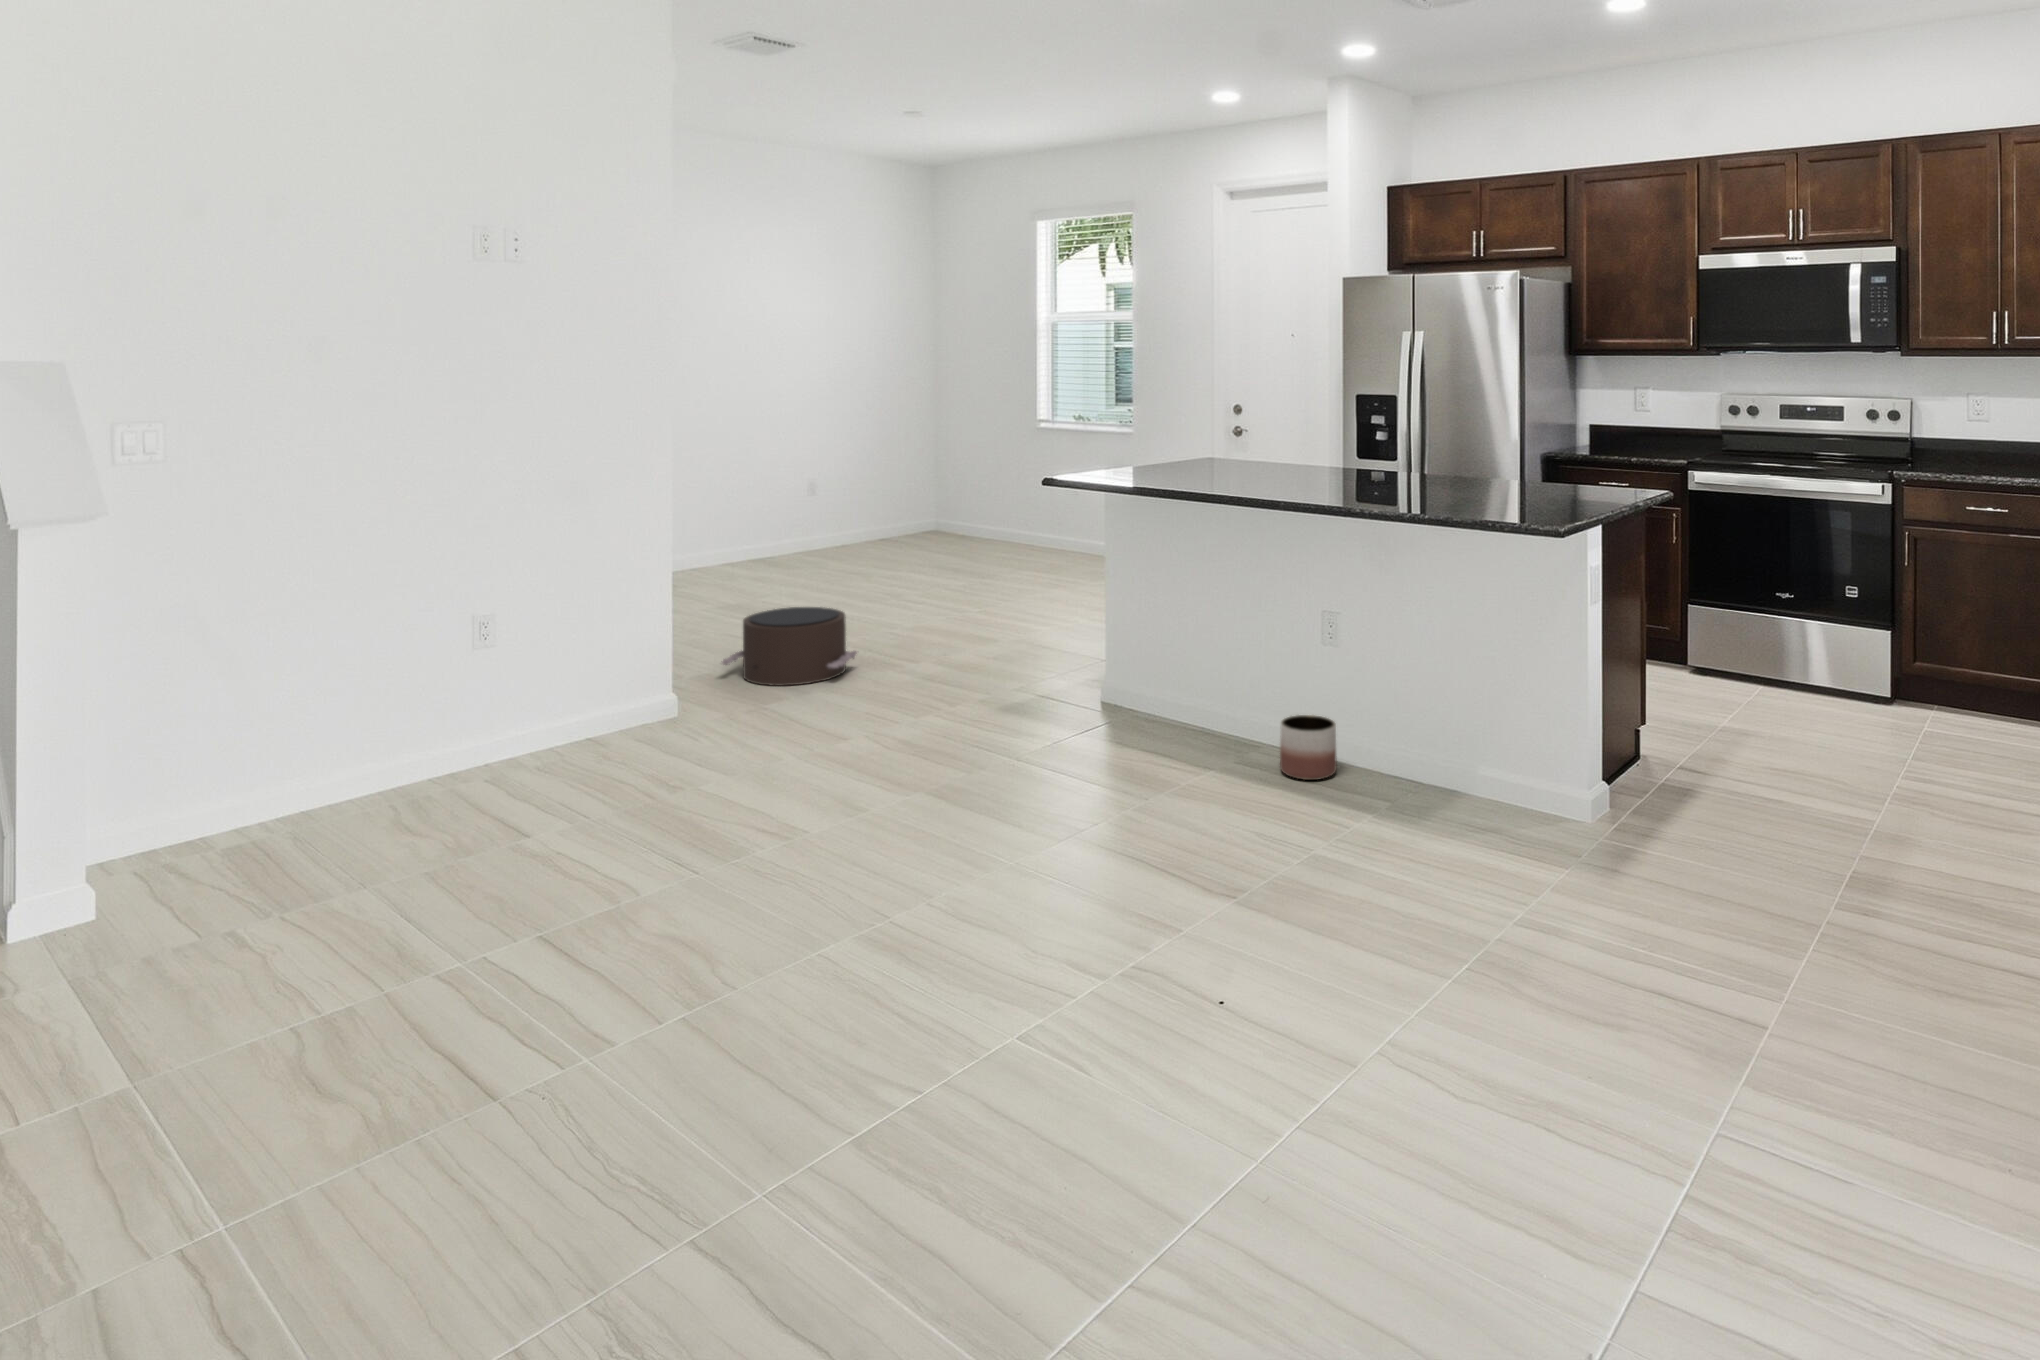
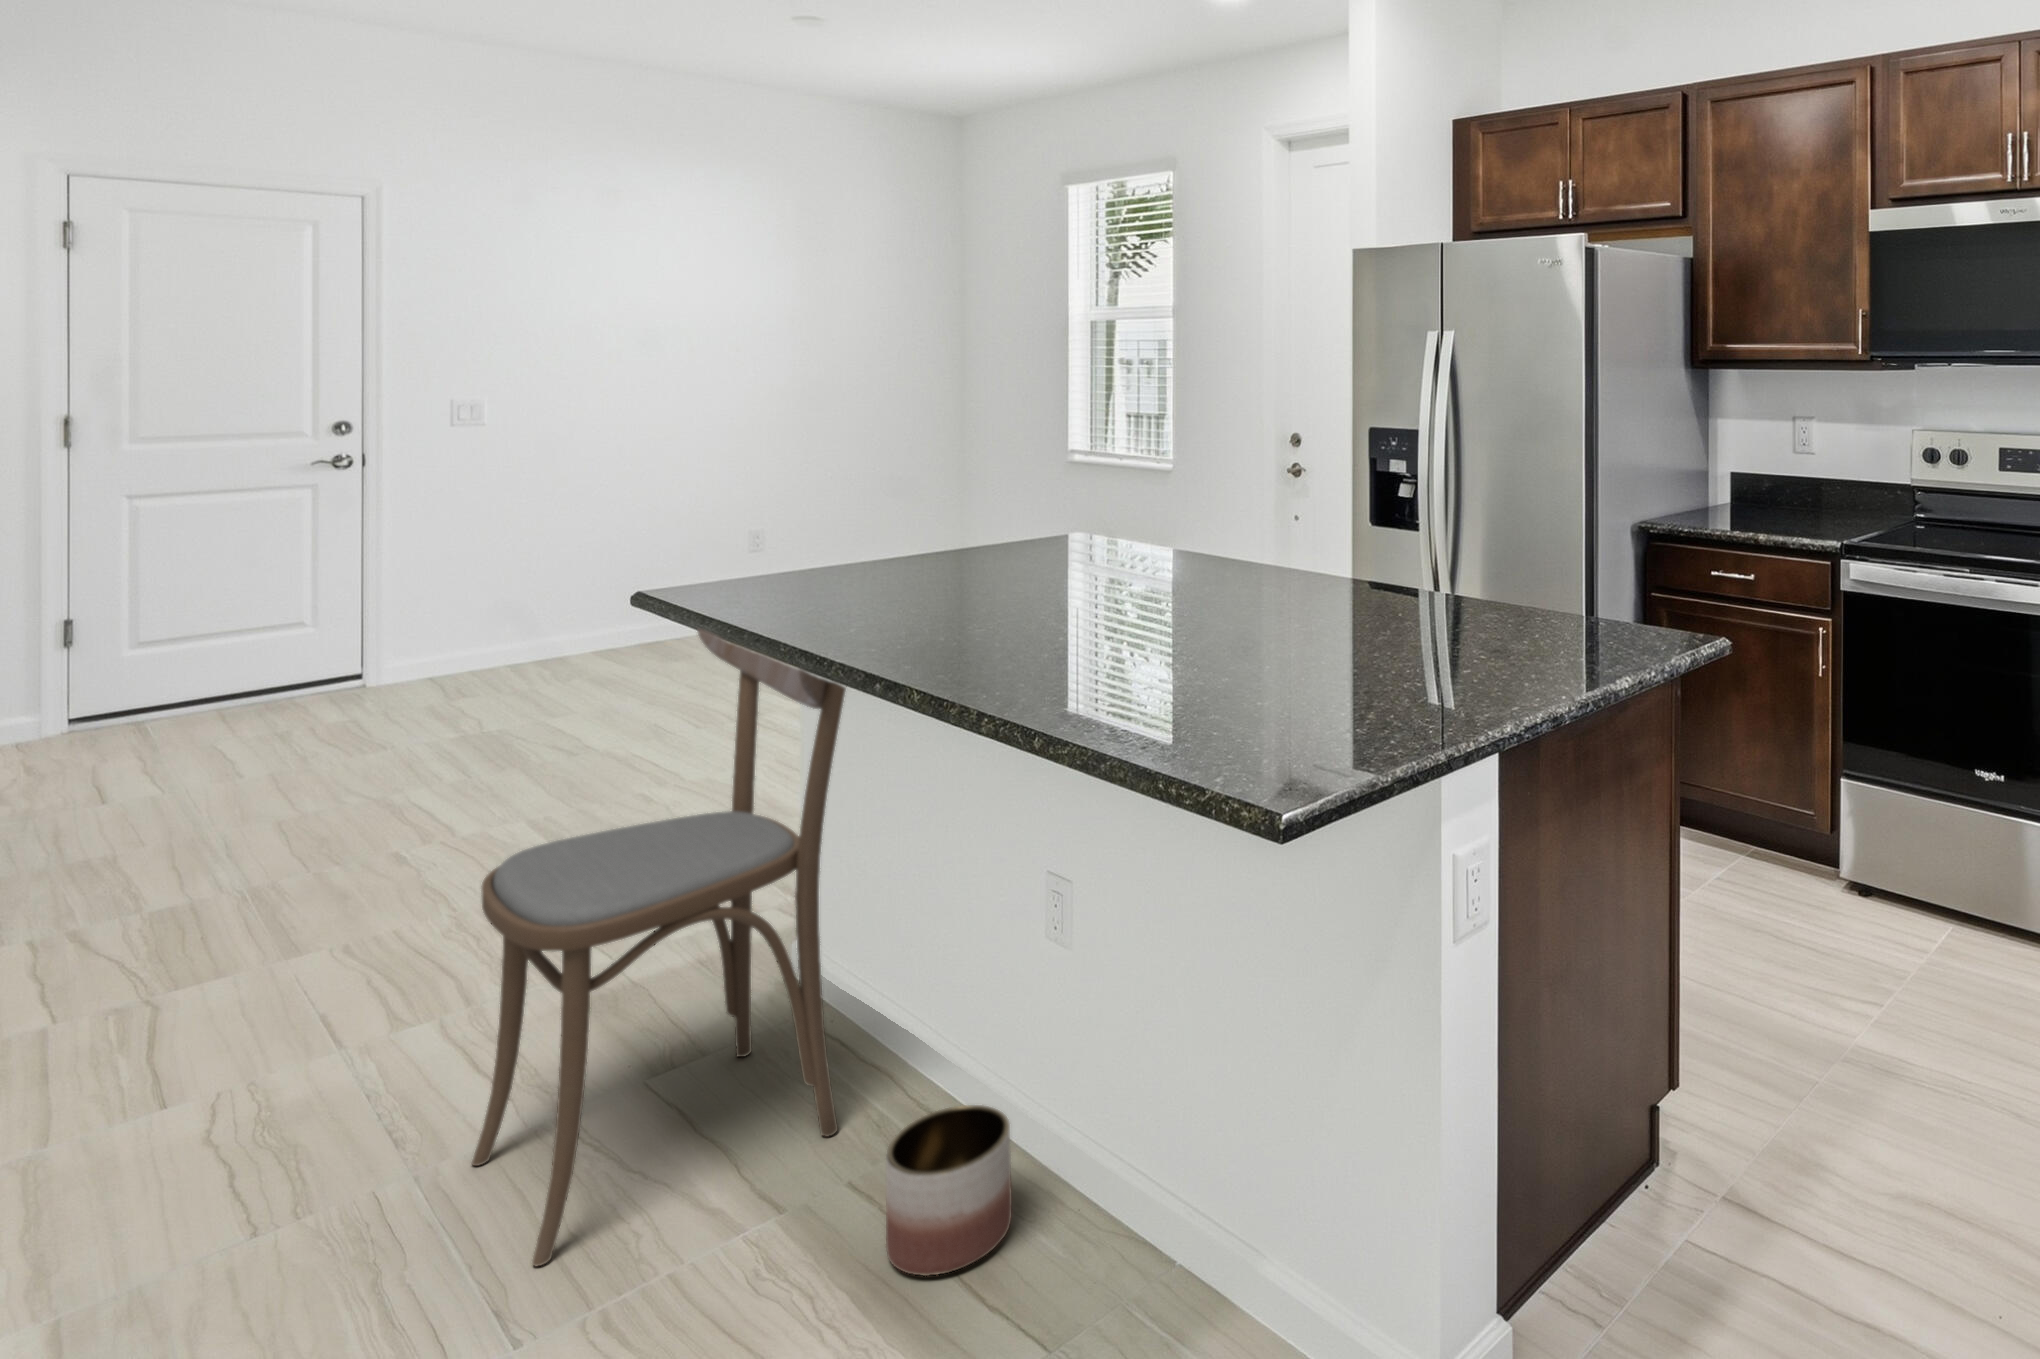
dining chair: none [1036,479,1214,778] -> present [472,629,846,1266]
pouf: present [722,607,857,686] -> none [196,777,476,936]

